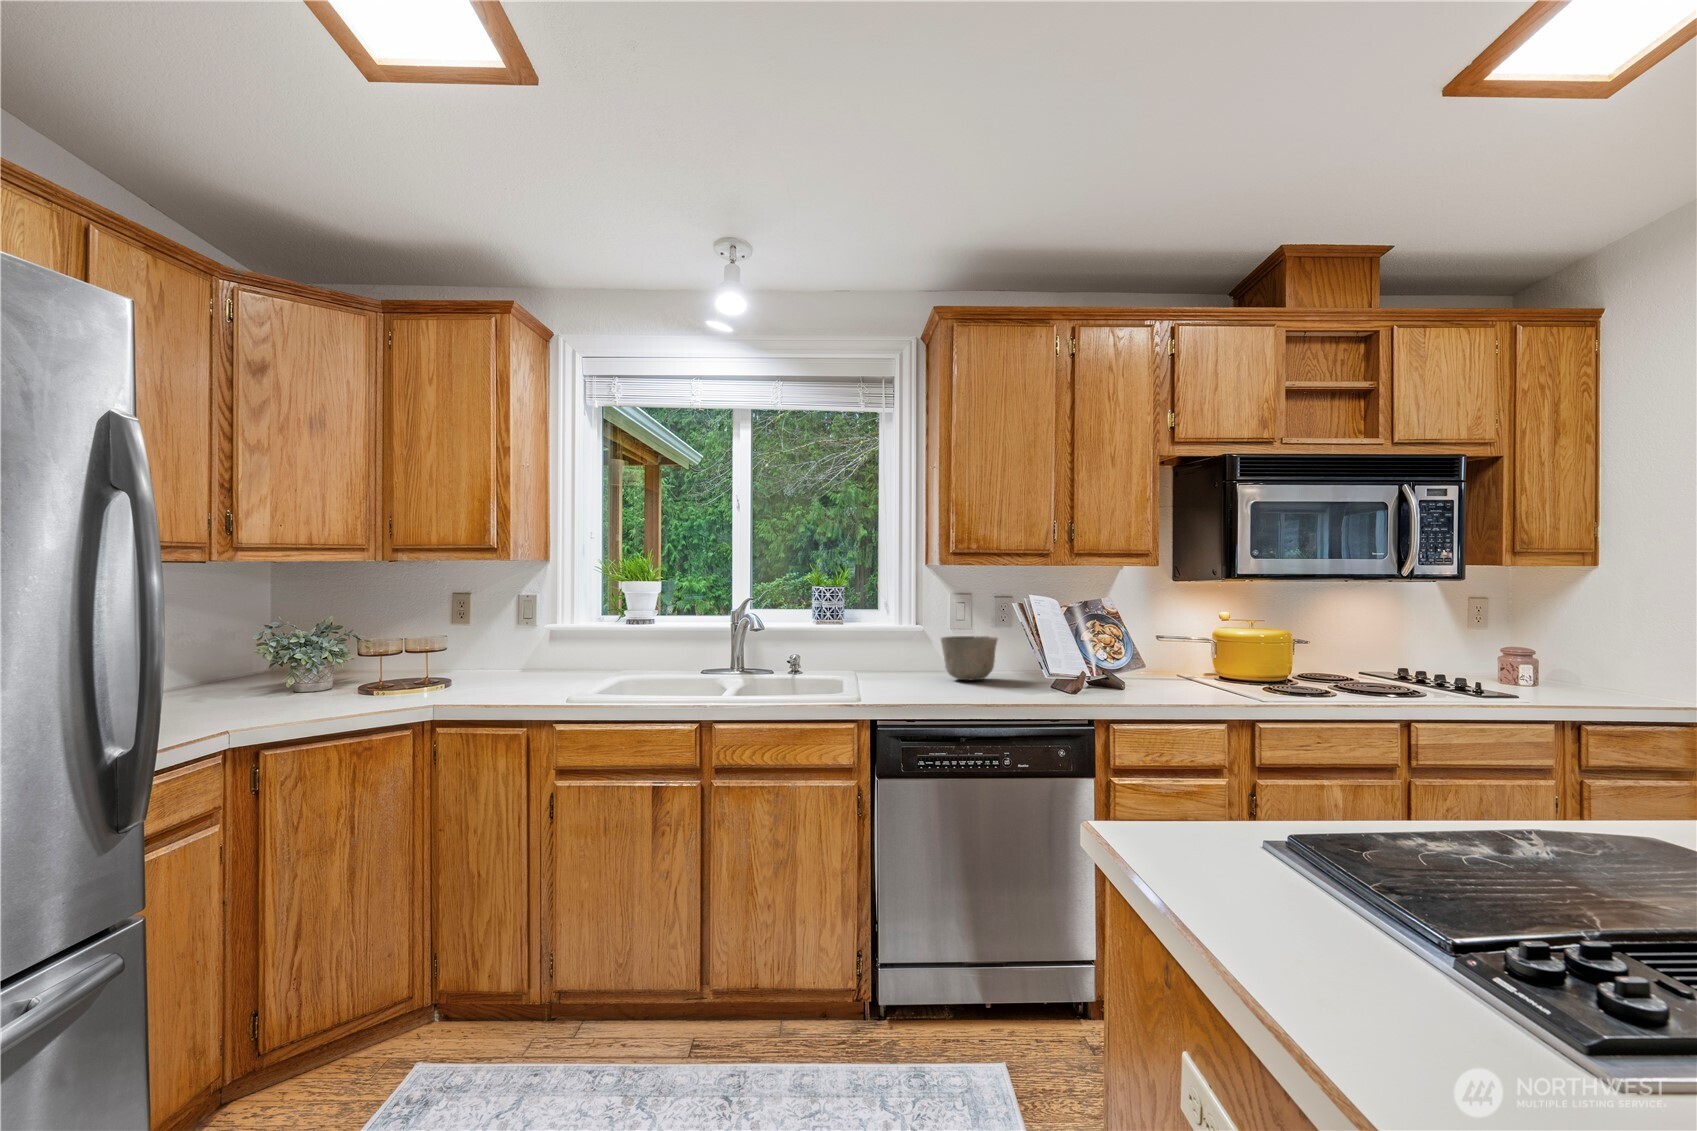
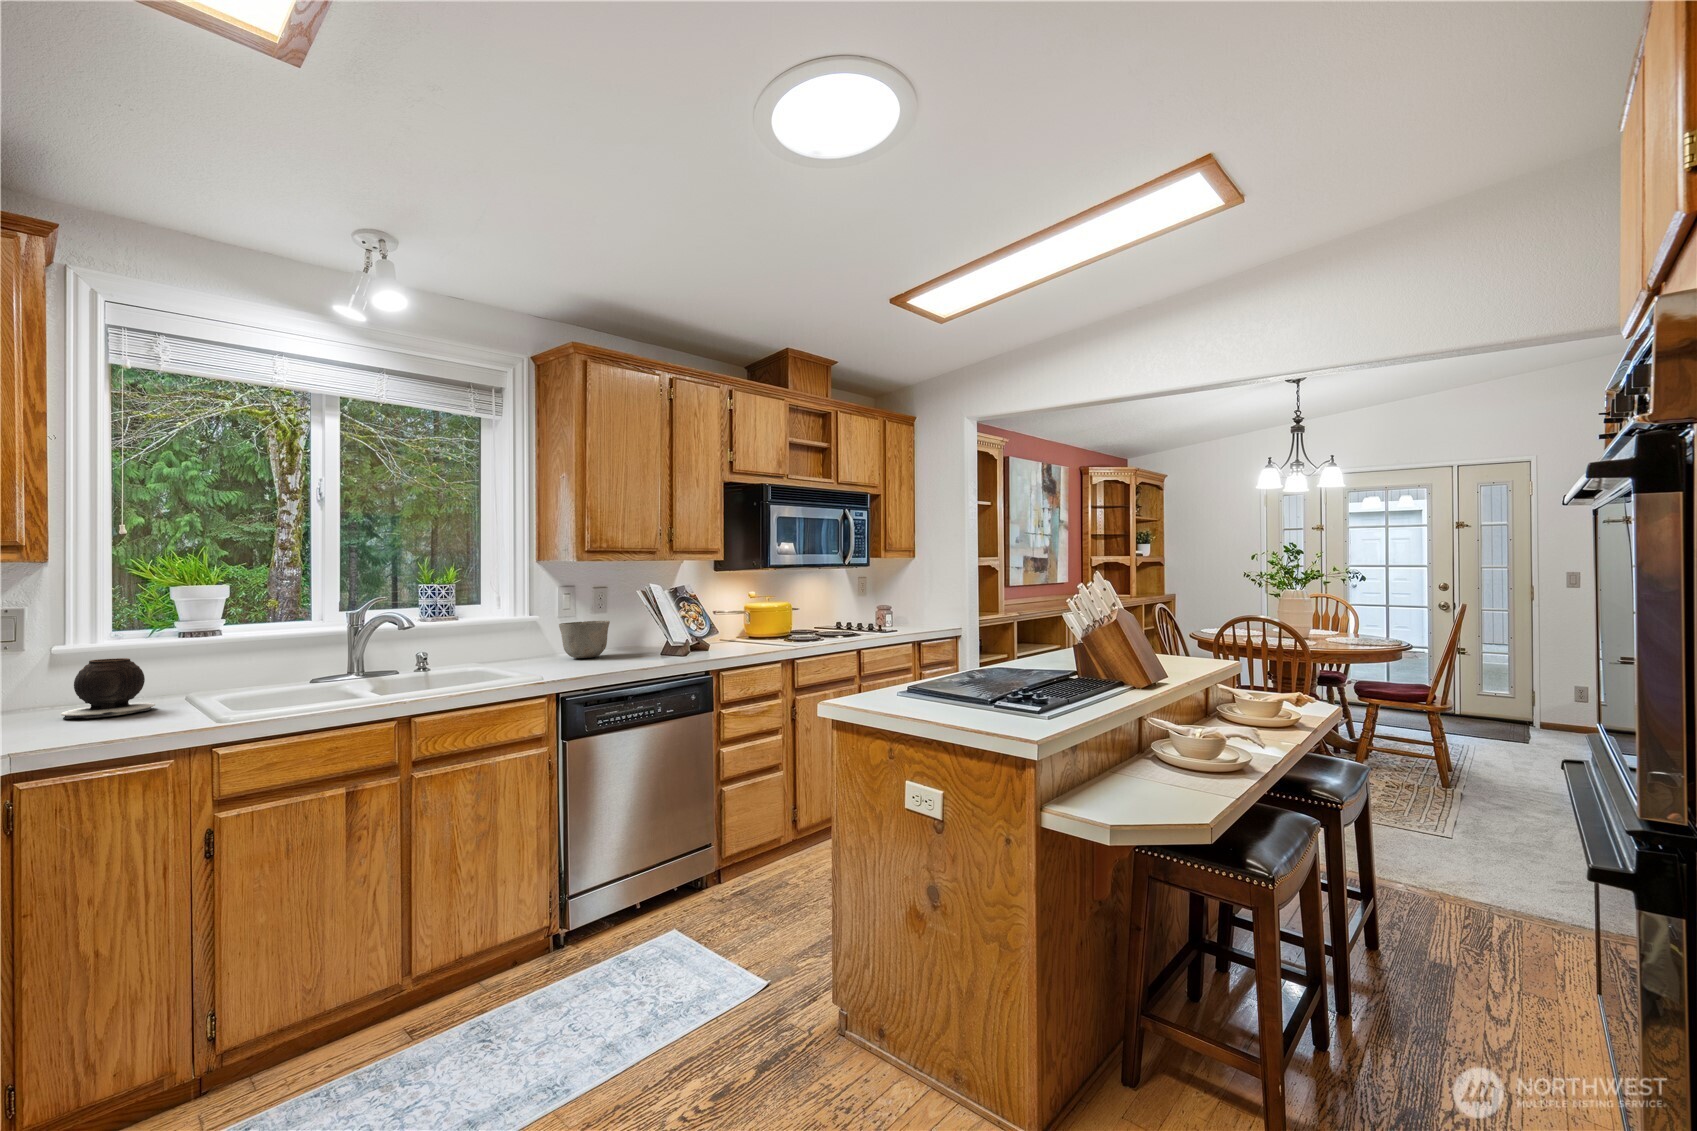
vase: none [522,639,580,685] -> present [61,658,155,719]

